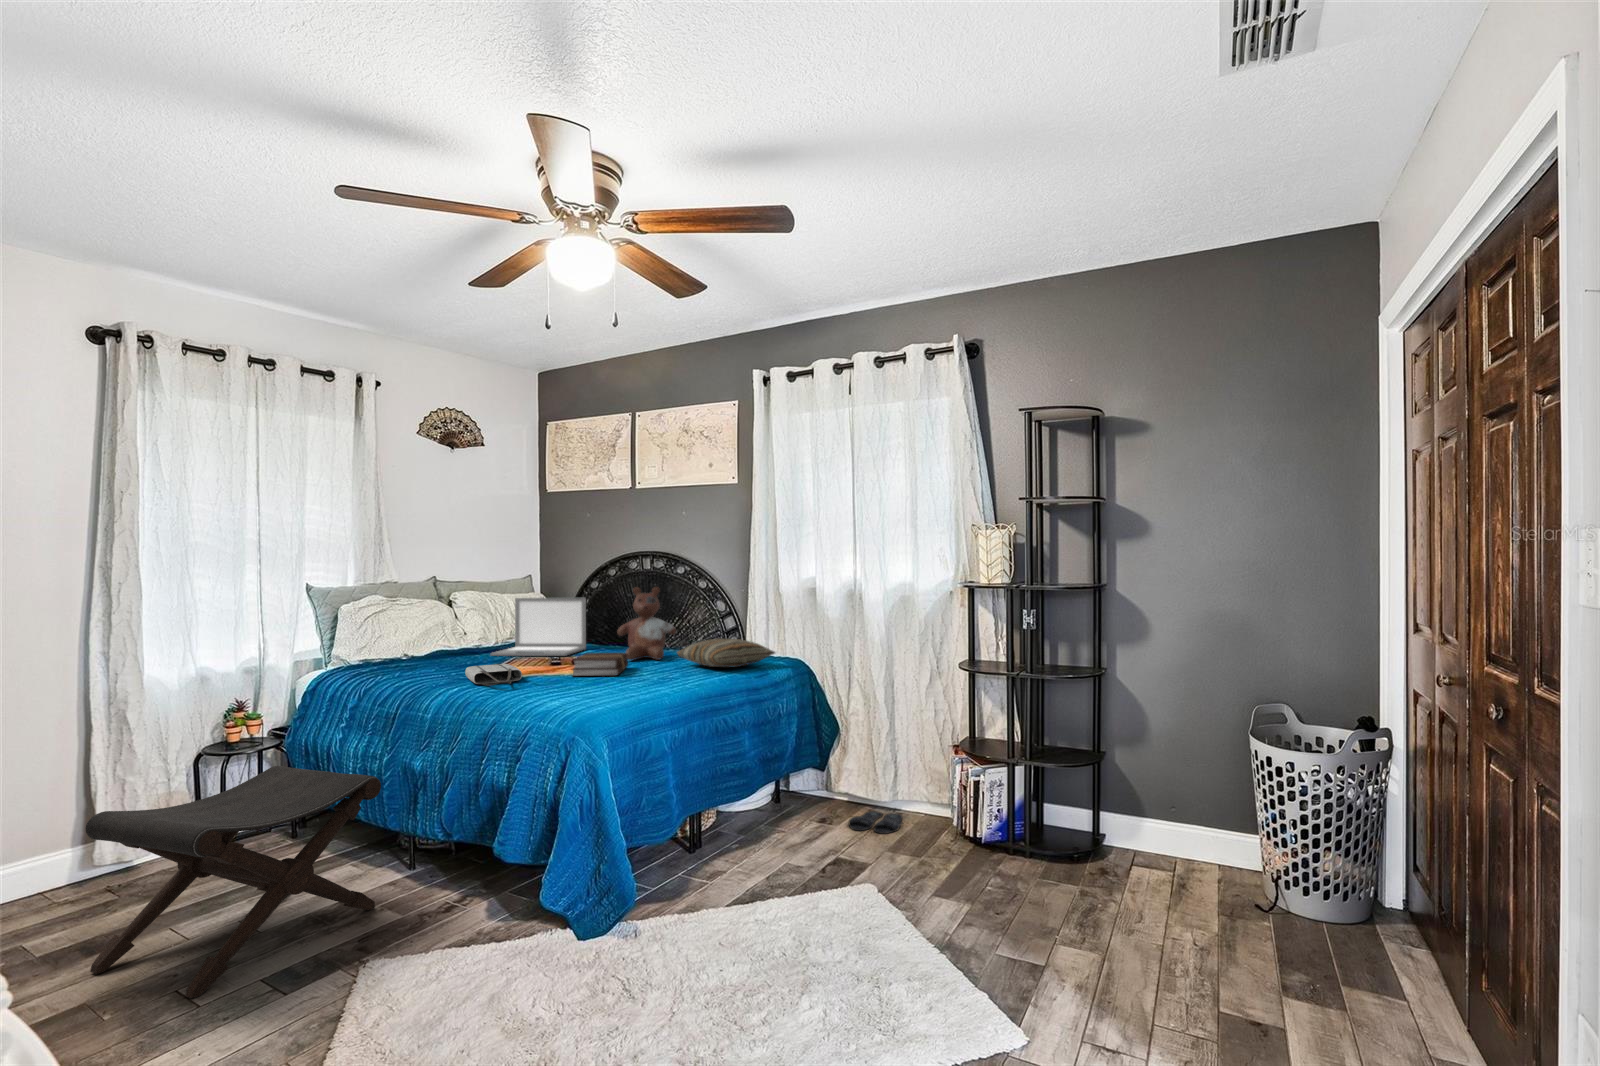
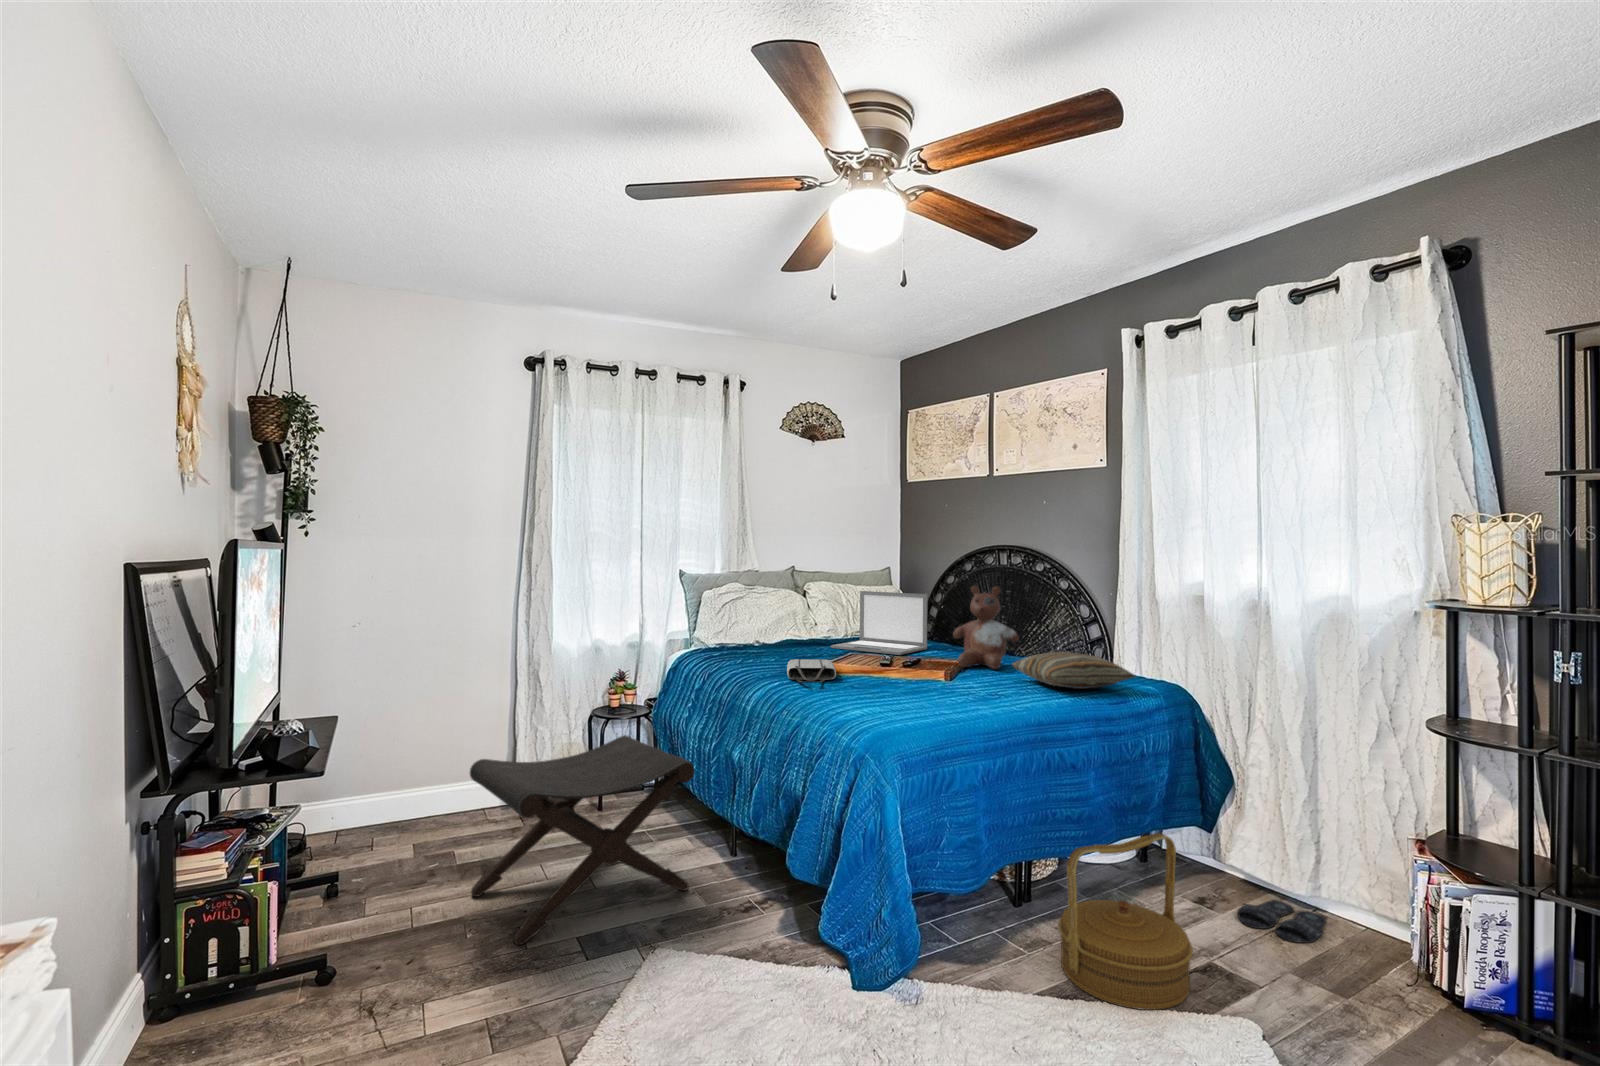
book: present [573,653,628,676] -> none [888,656,956,685]
woven basket: none [734,767,829,898] -> present [1058,833,1193,1010]

